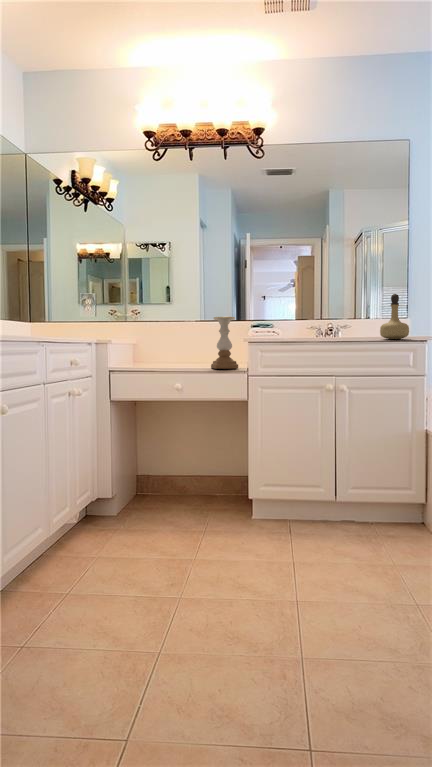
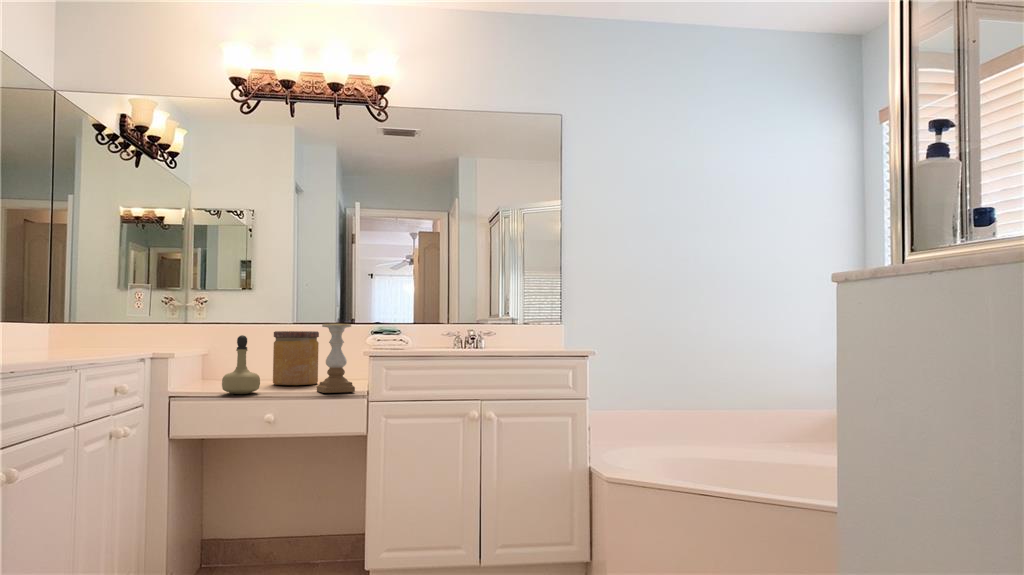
perfume bottle: present [380,294,409,339] -> present [222,335,260,394]
jar: none [181,325,213,365] -> present [273,331,319,385]

